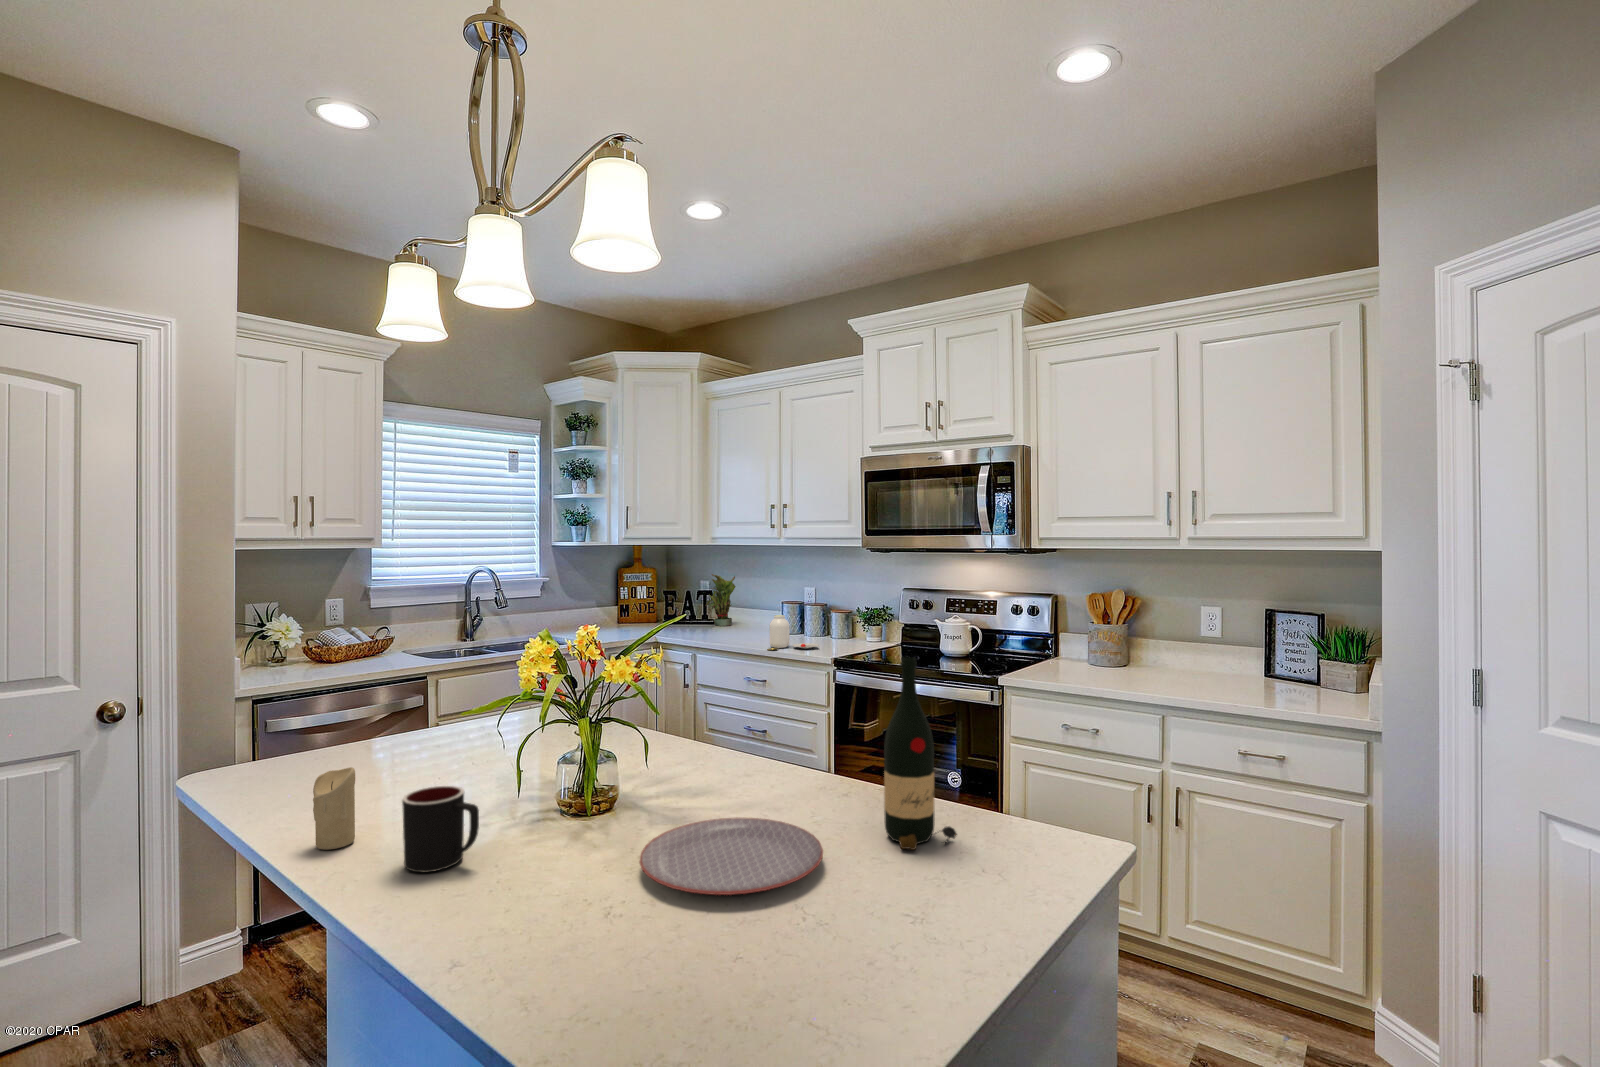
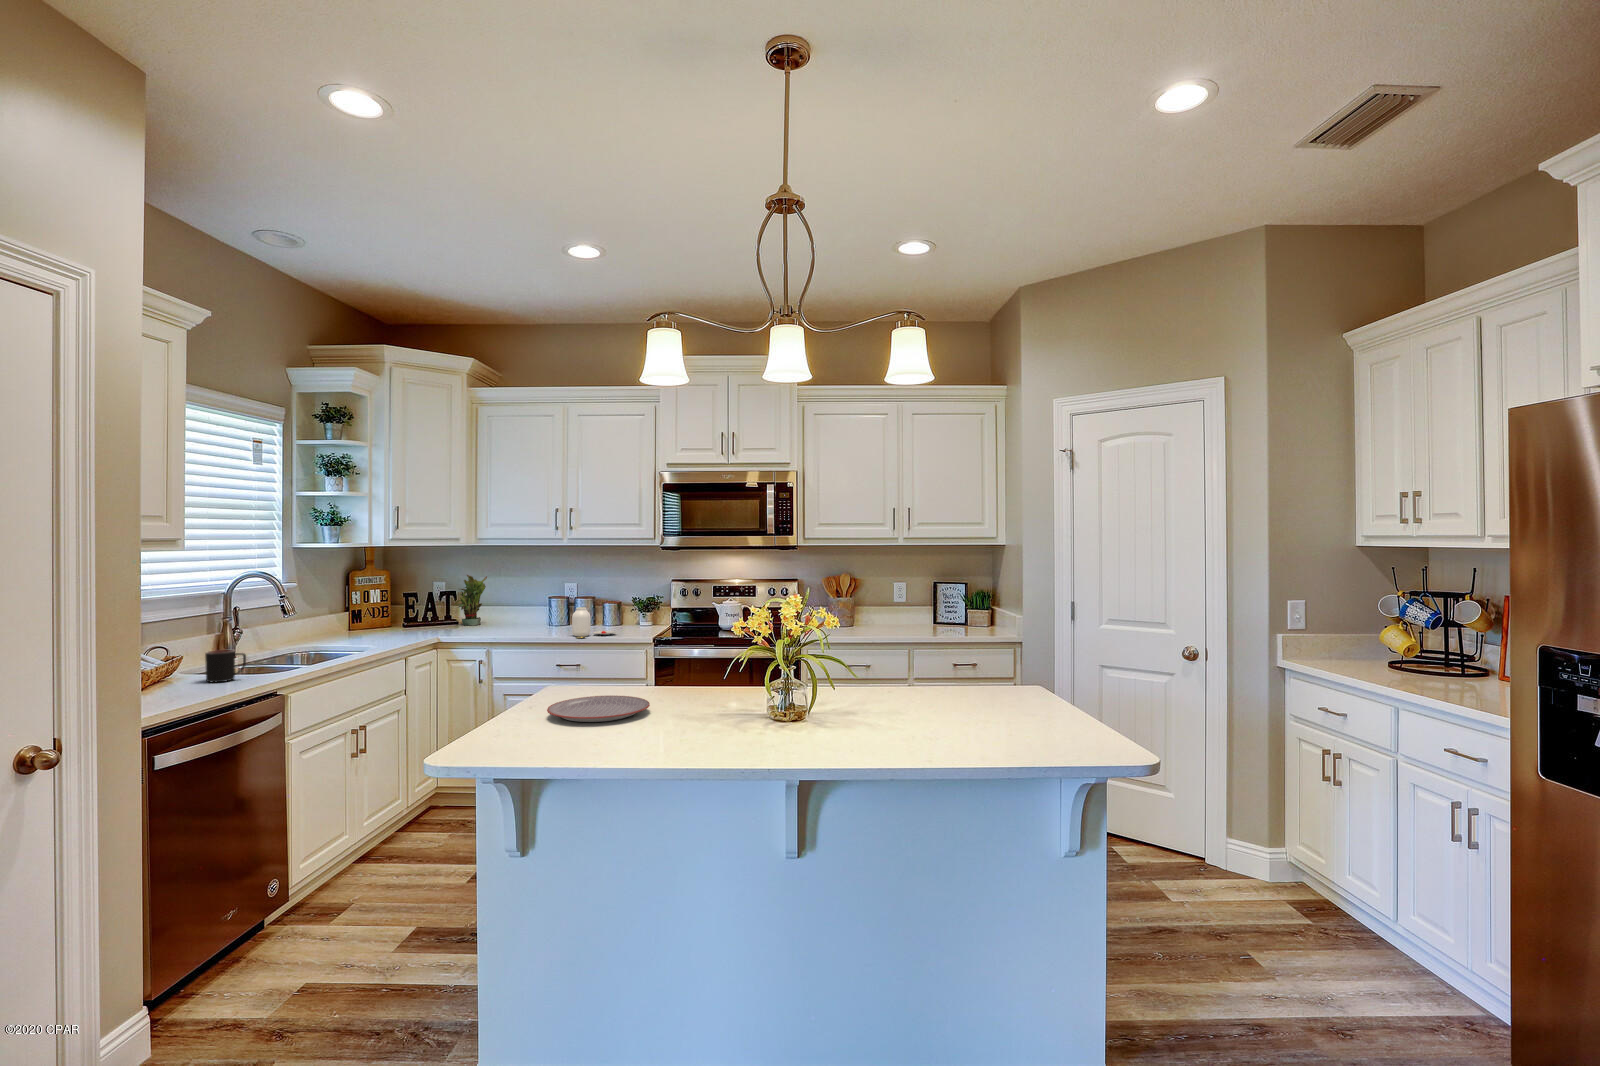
wine bottle: present [884,657,957,850] -> none [954,599,994,699]
candle: present [313,767,355,850] -> none [696,695,723,751]
mug: present [402,786,479,873] -> present [205,650,246,683]
plate: present [640,818,823,895] -> present [547,696,650,722]

